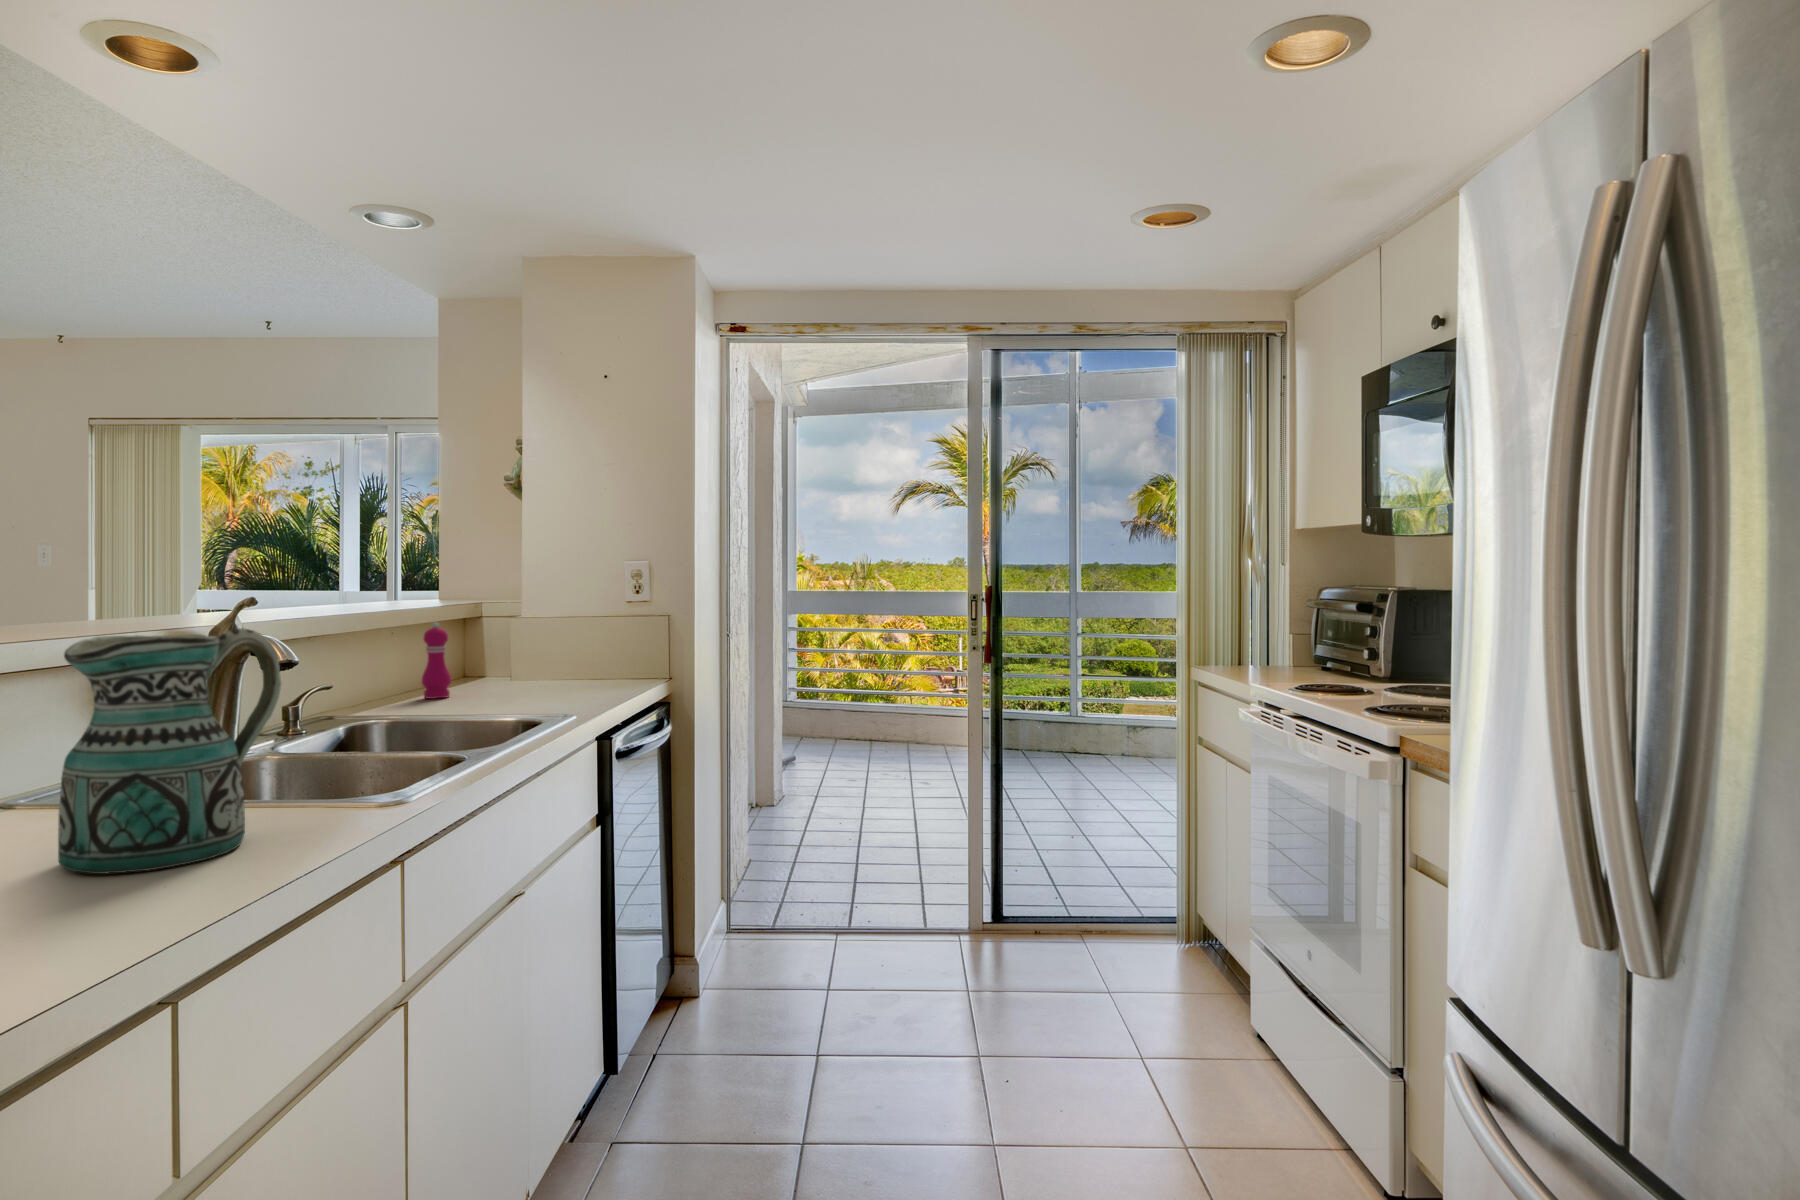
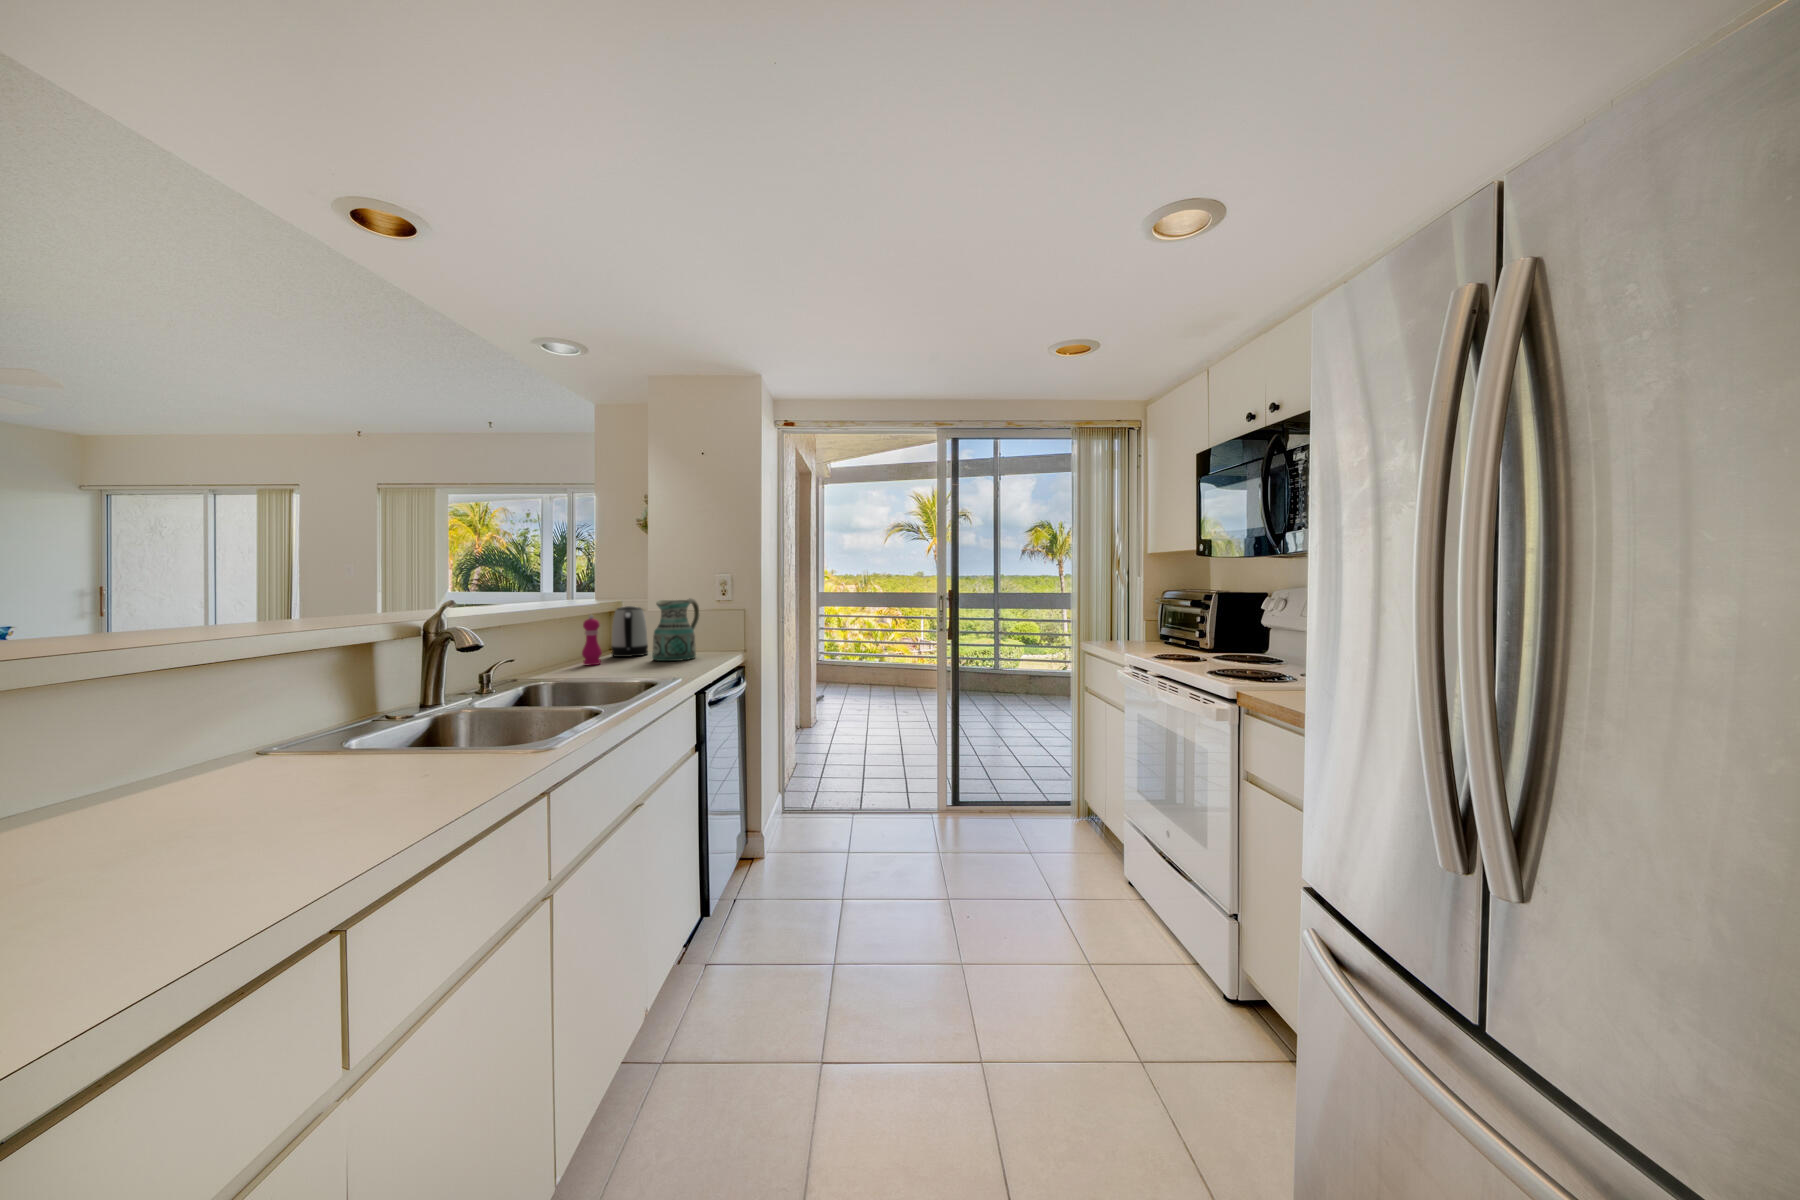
kettle: none [464,609,519,687] -> present [611,606,648,657]
ceramic pitcher: present [58,628,281,874] -> present [652,599,700,661]

